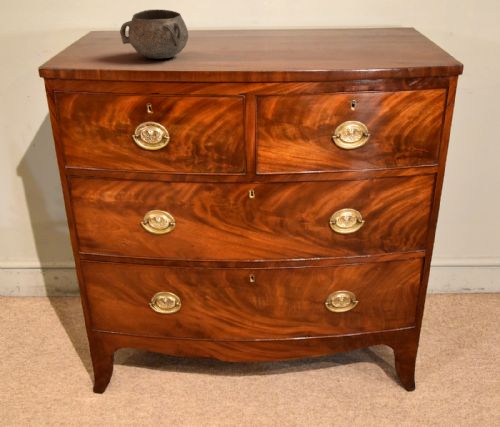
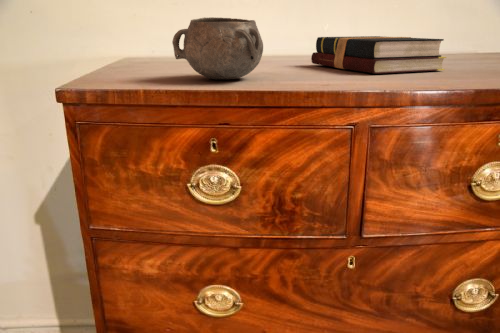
hardback book: none [246,10,344,52] -> present [311,36,446,74]

